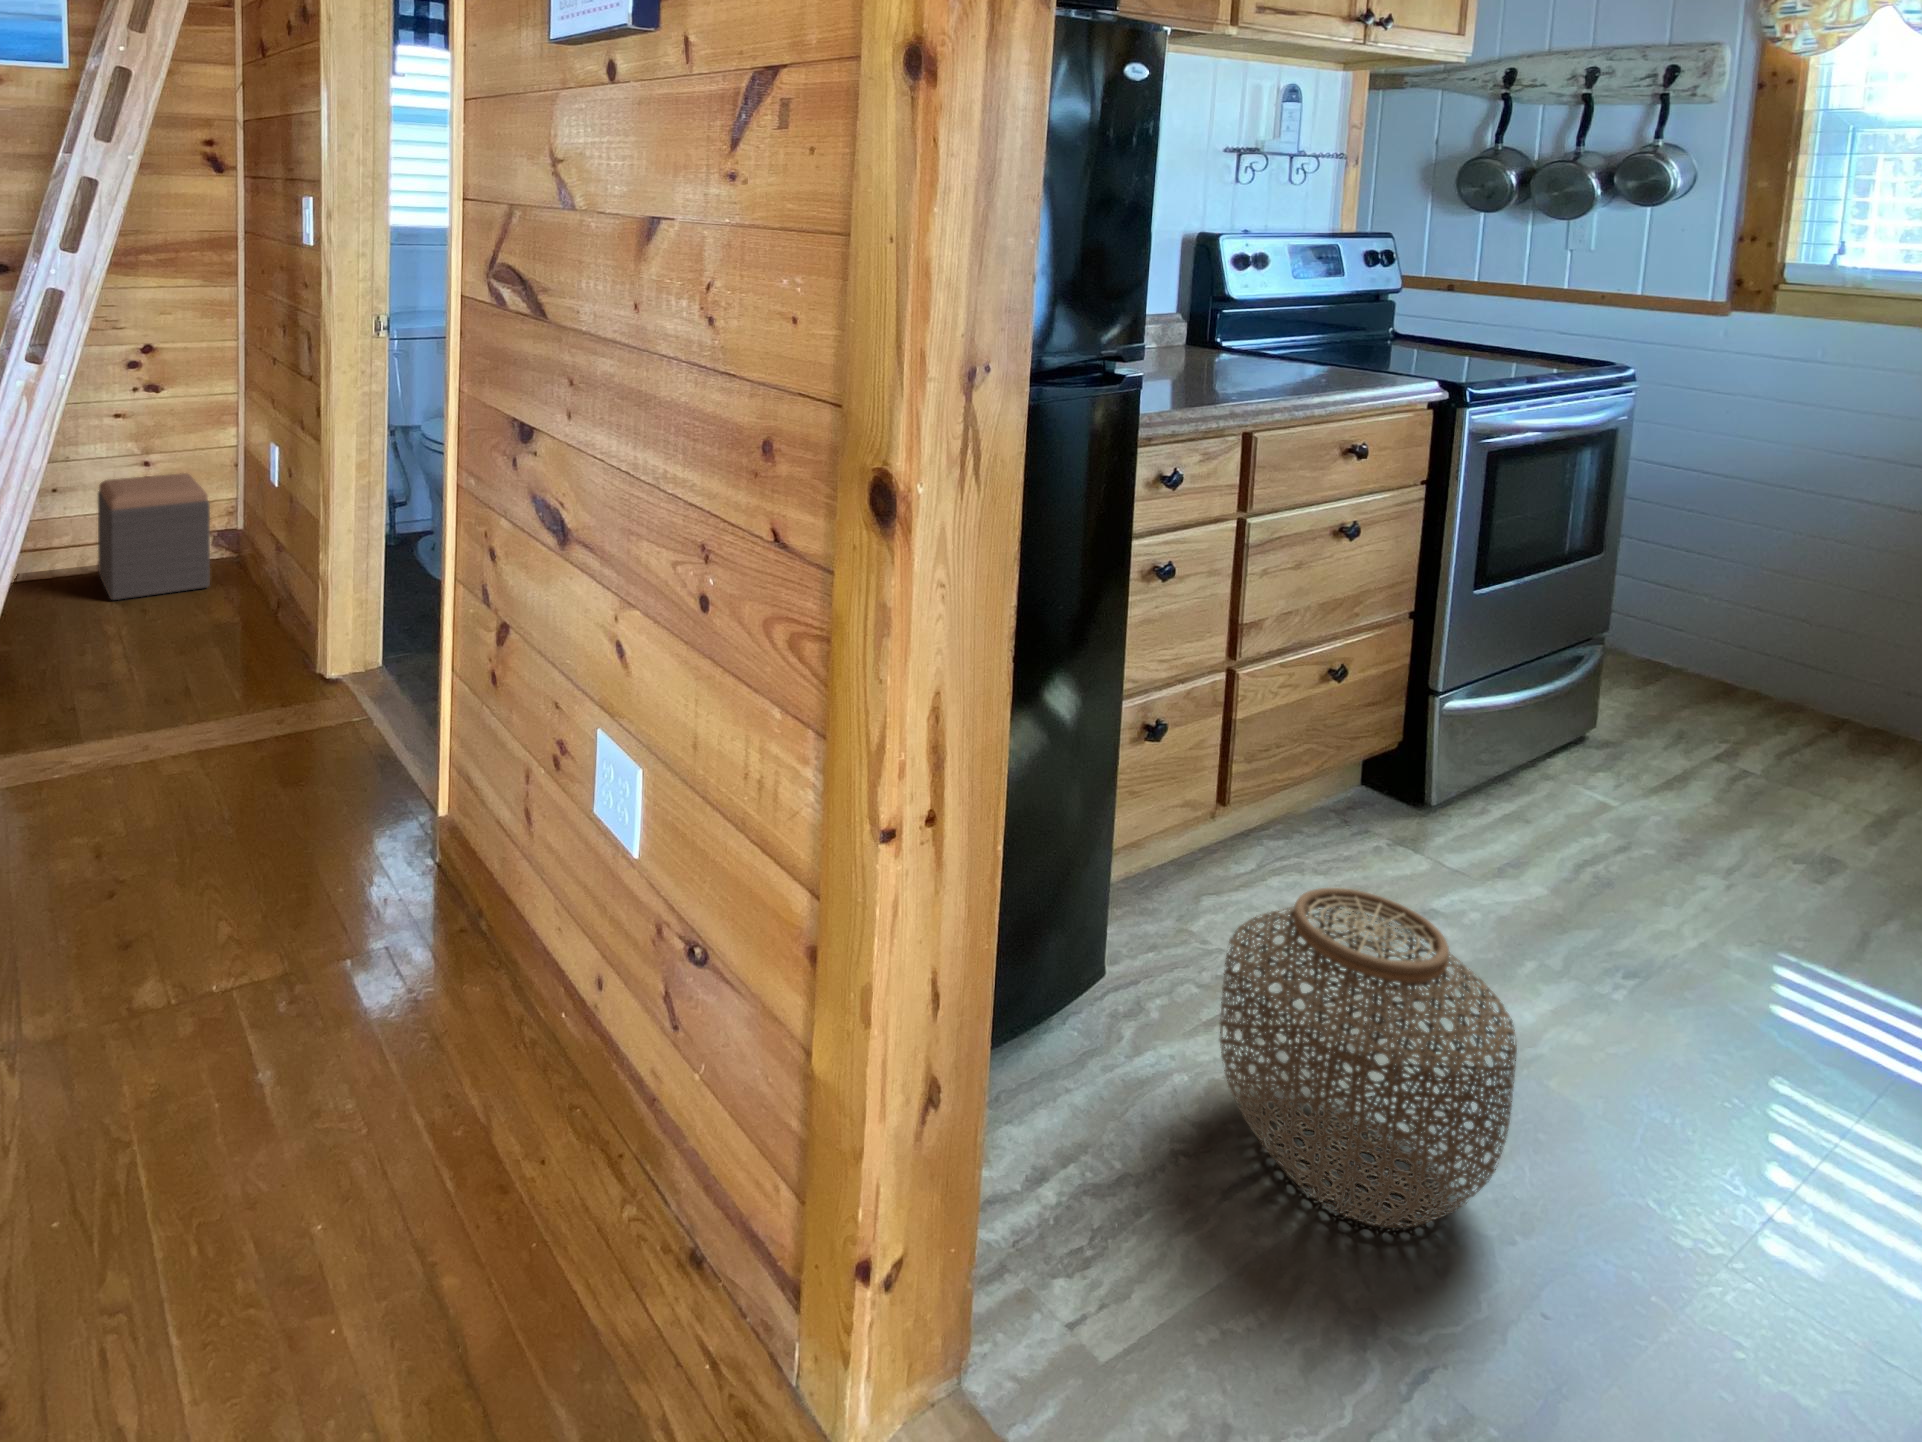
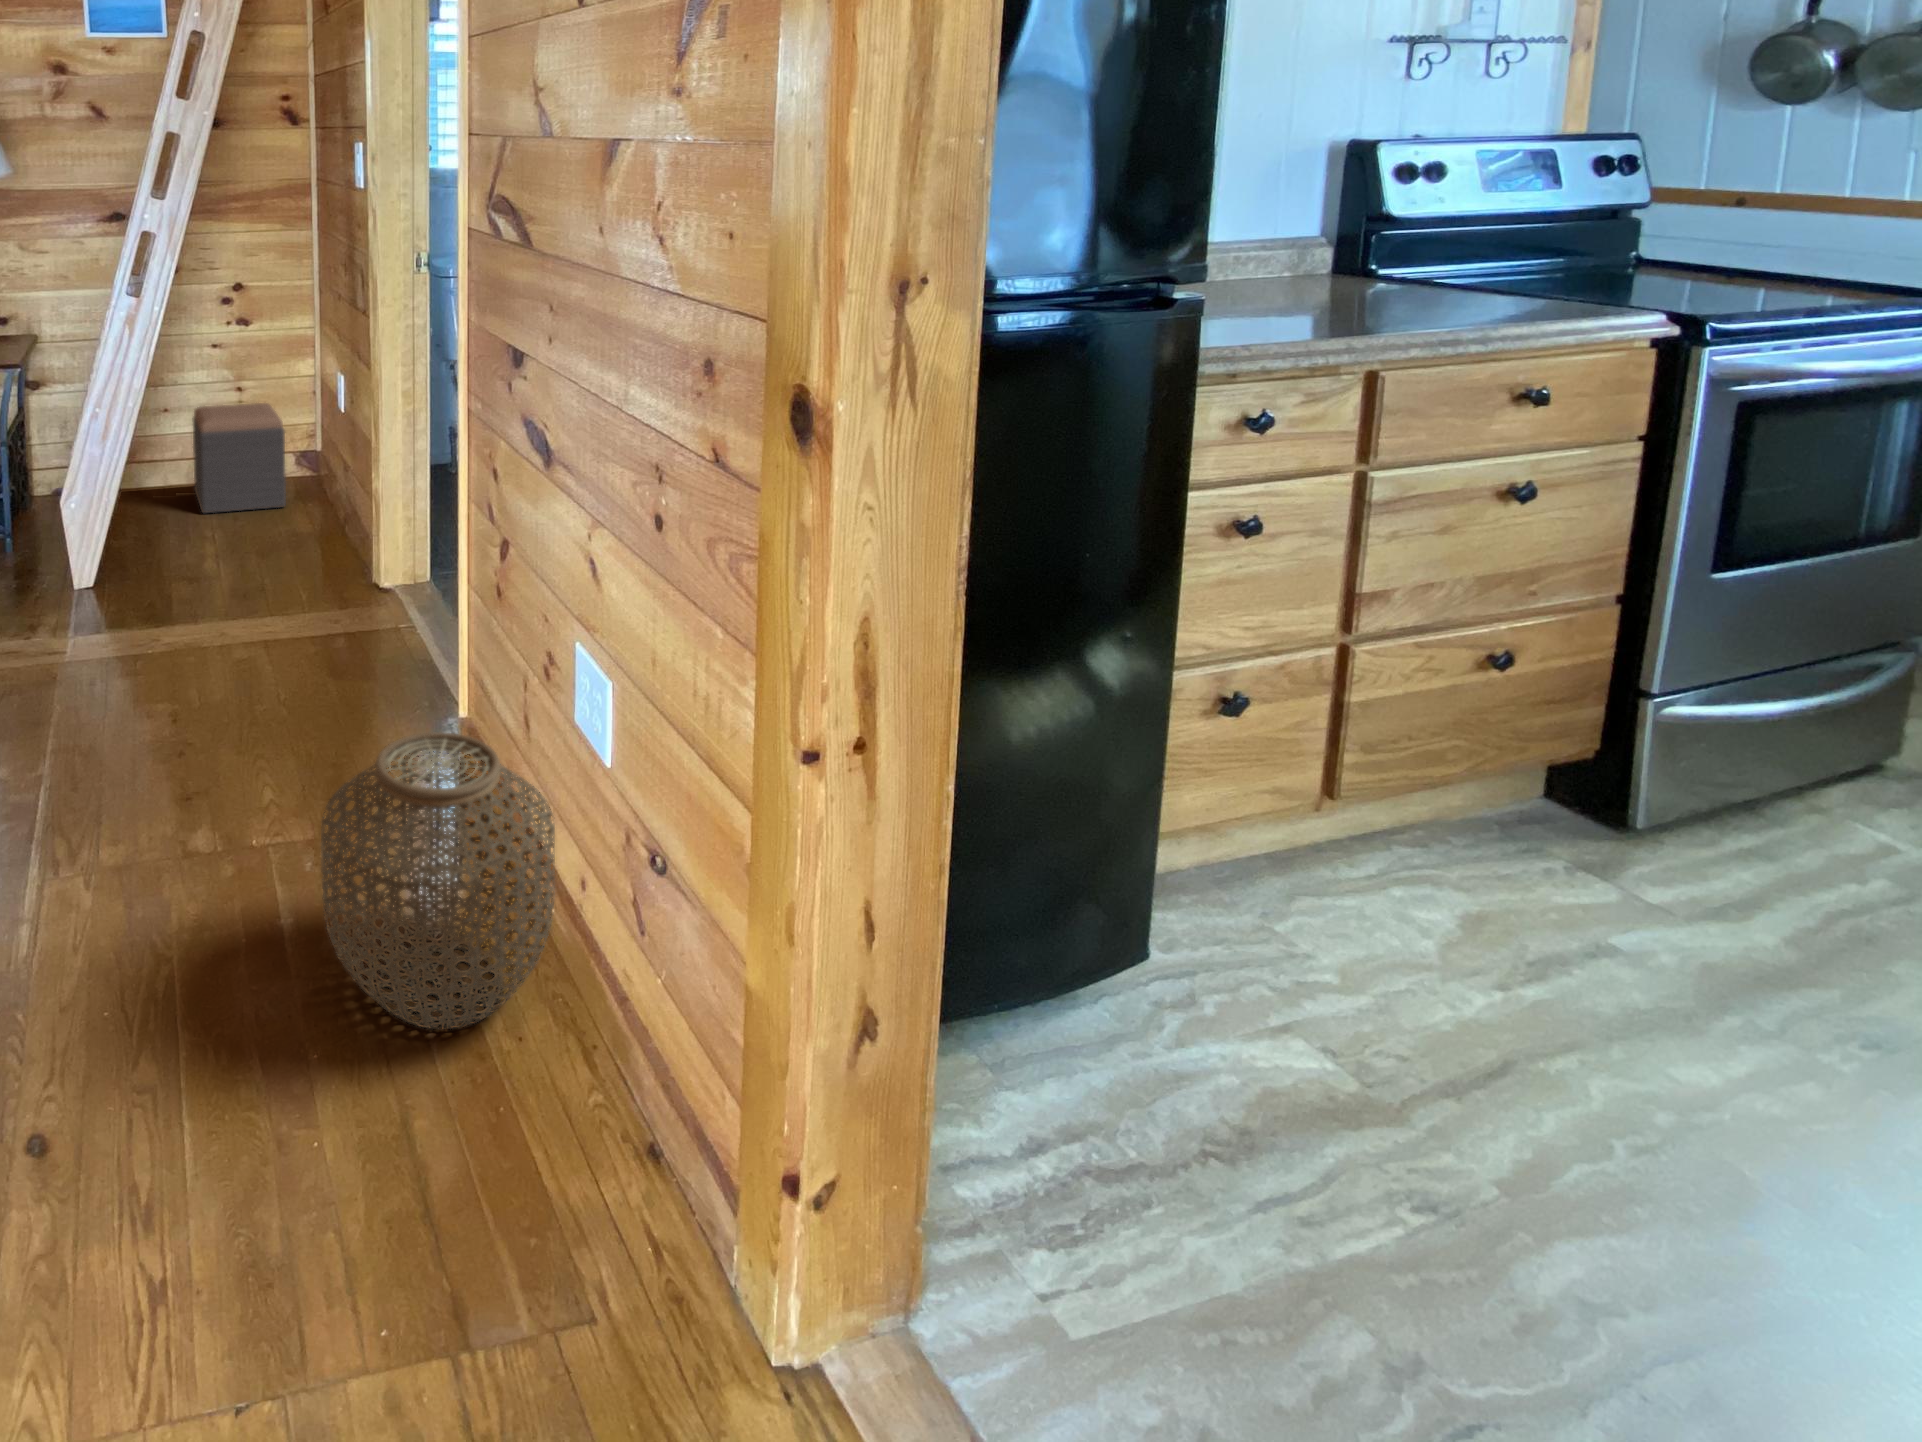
woven basket: present [1220,888,1517,1228] -> present [321,732,555,1029]

